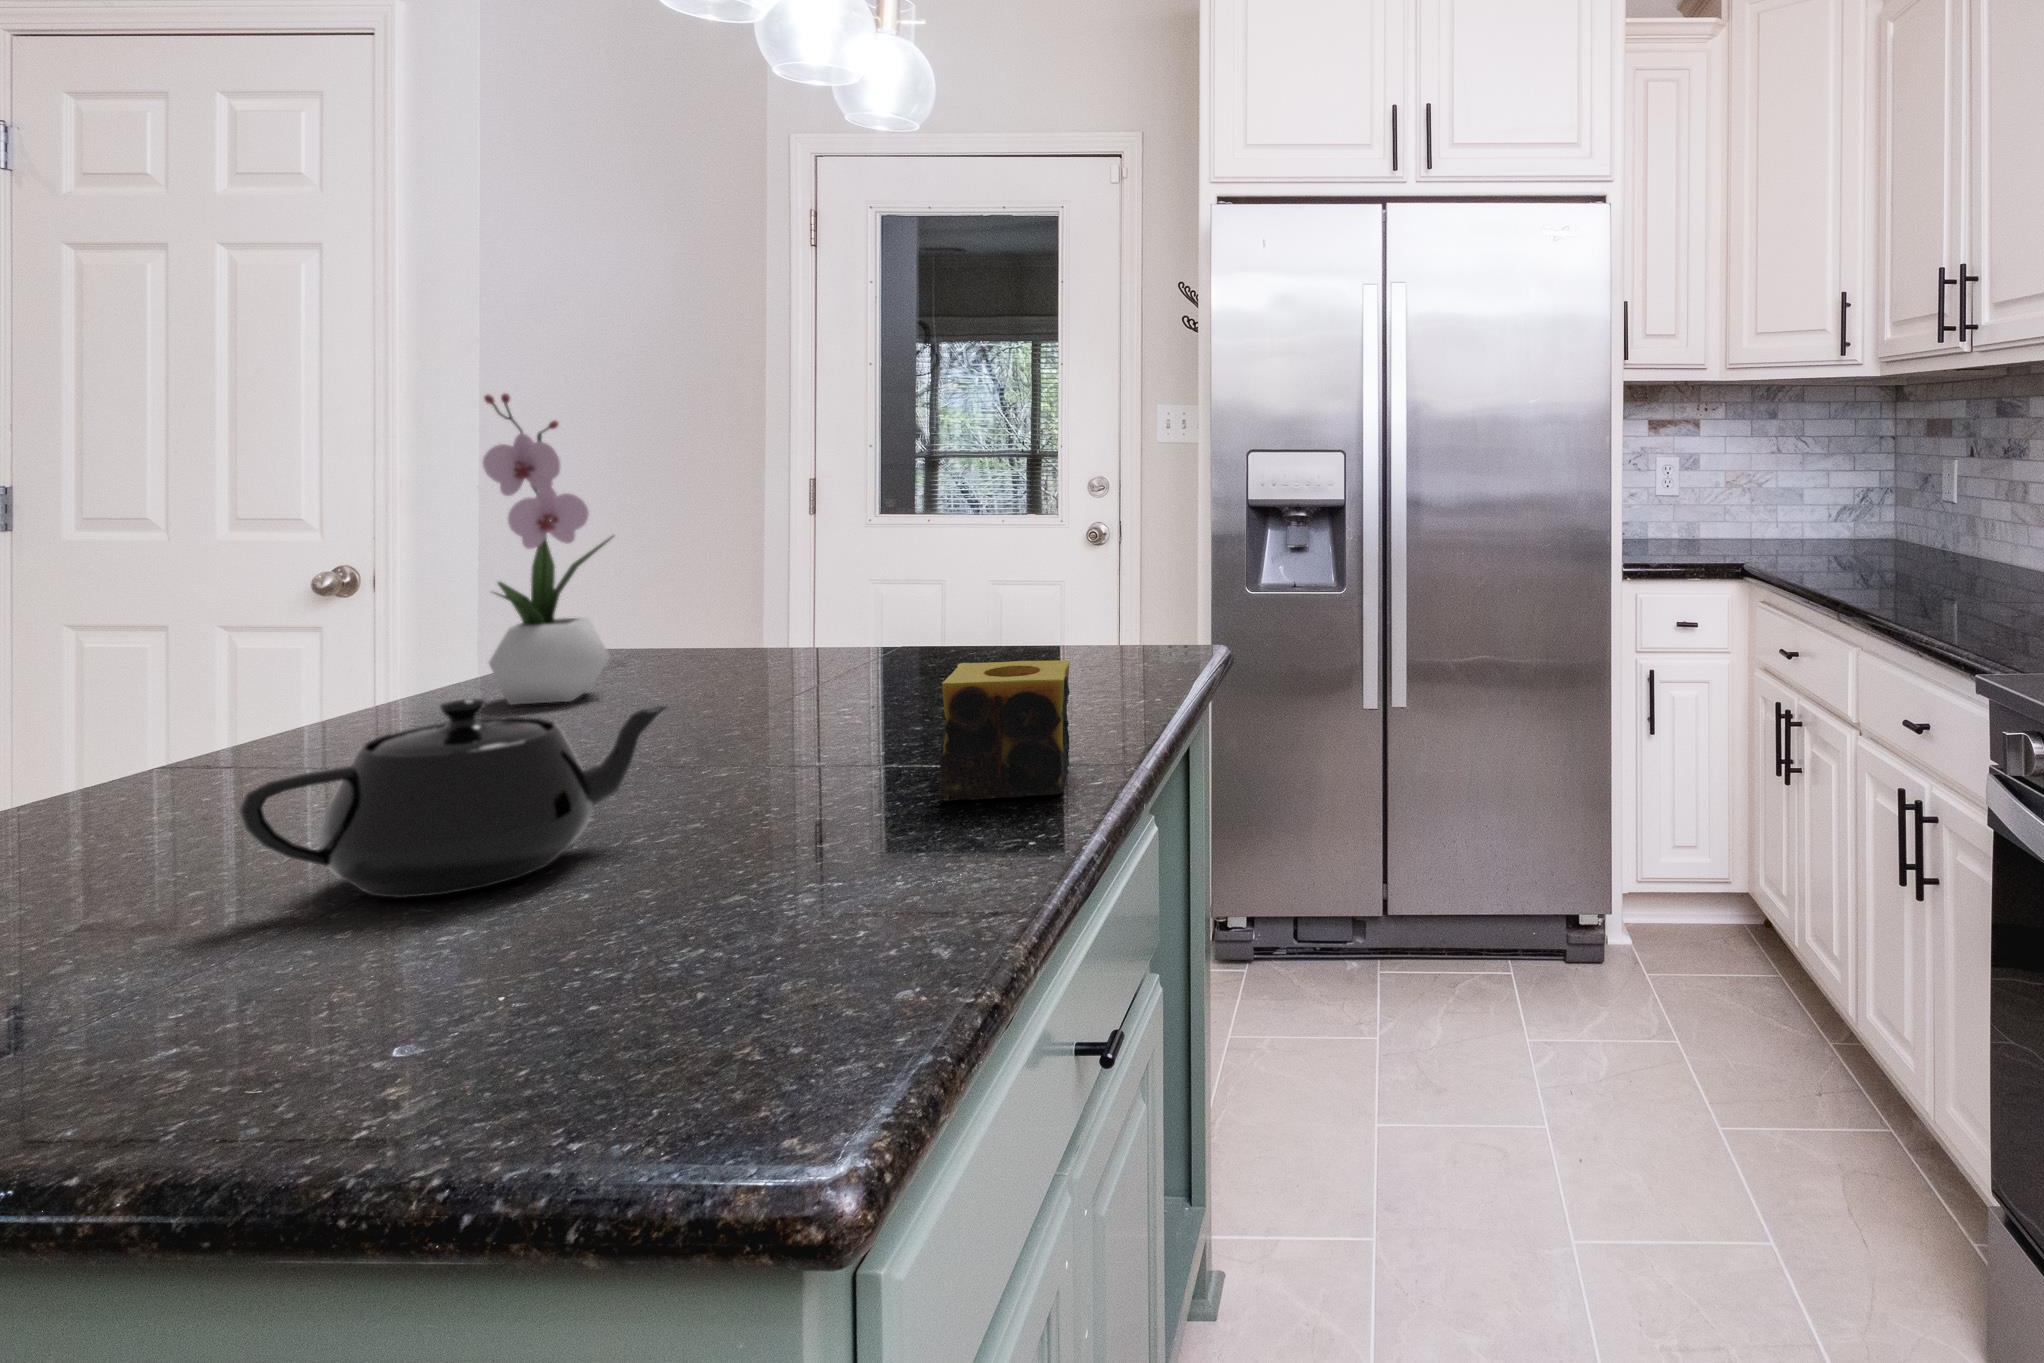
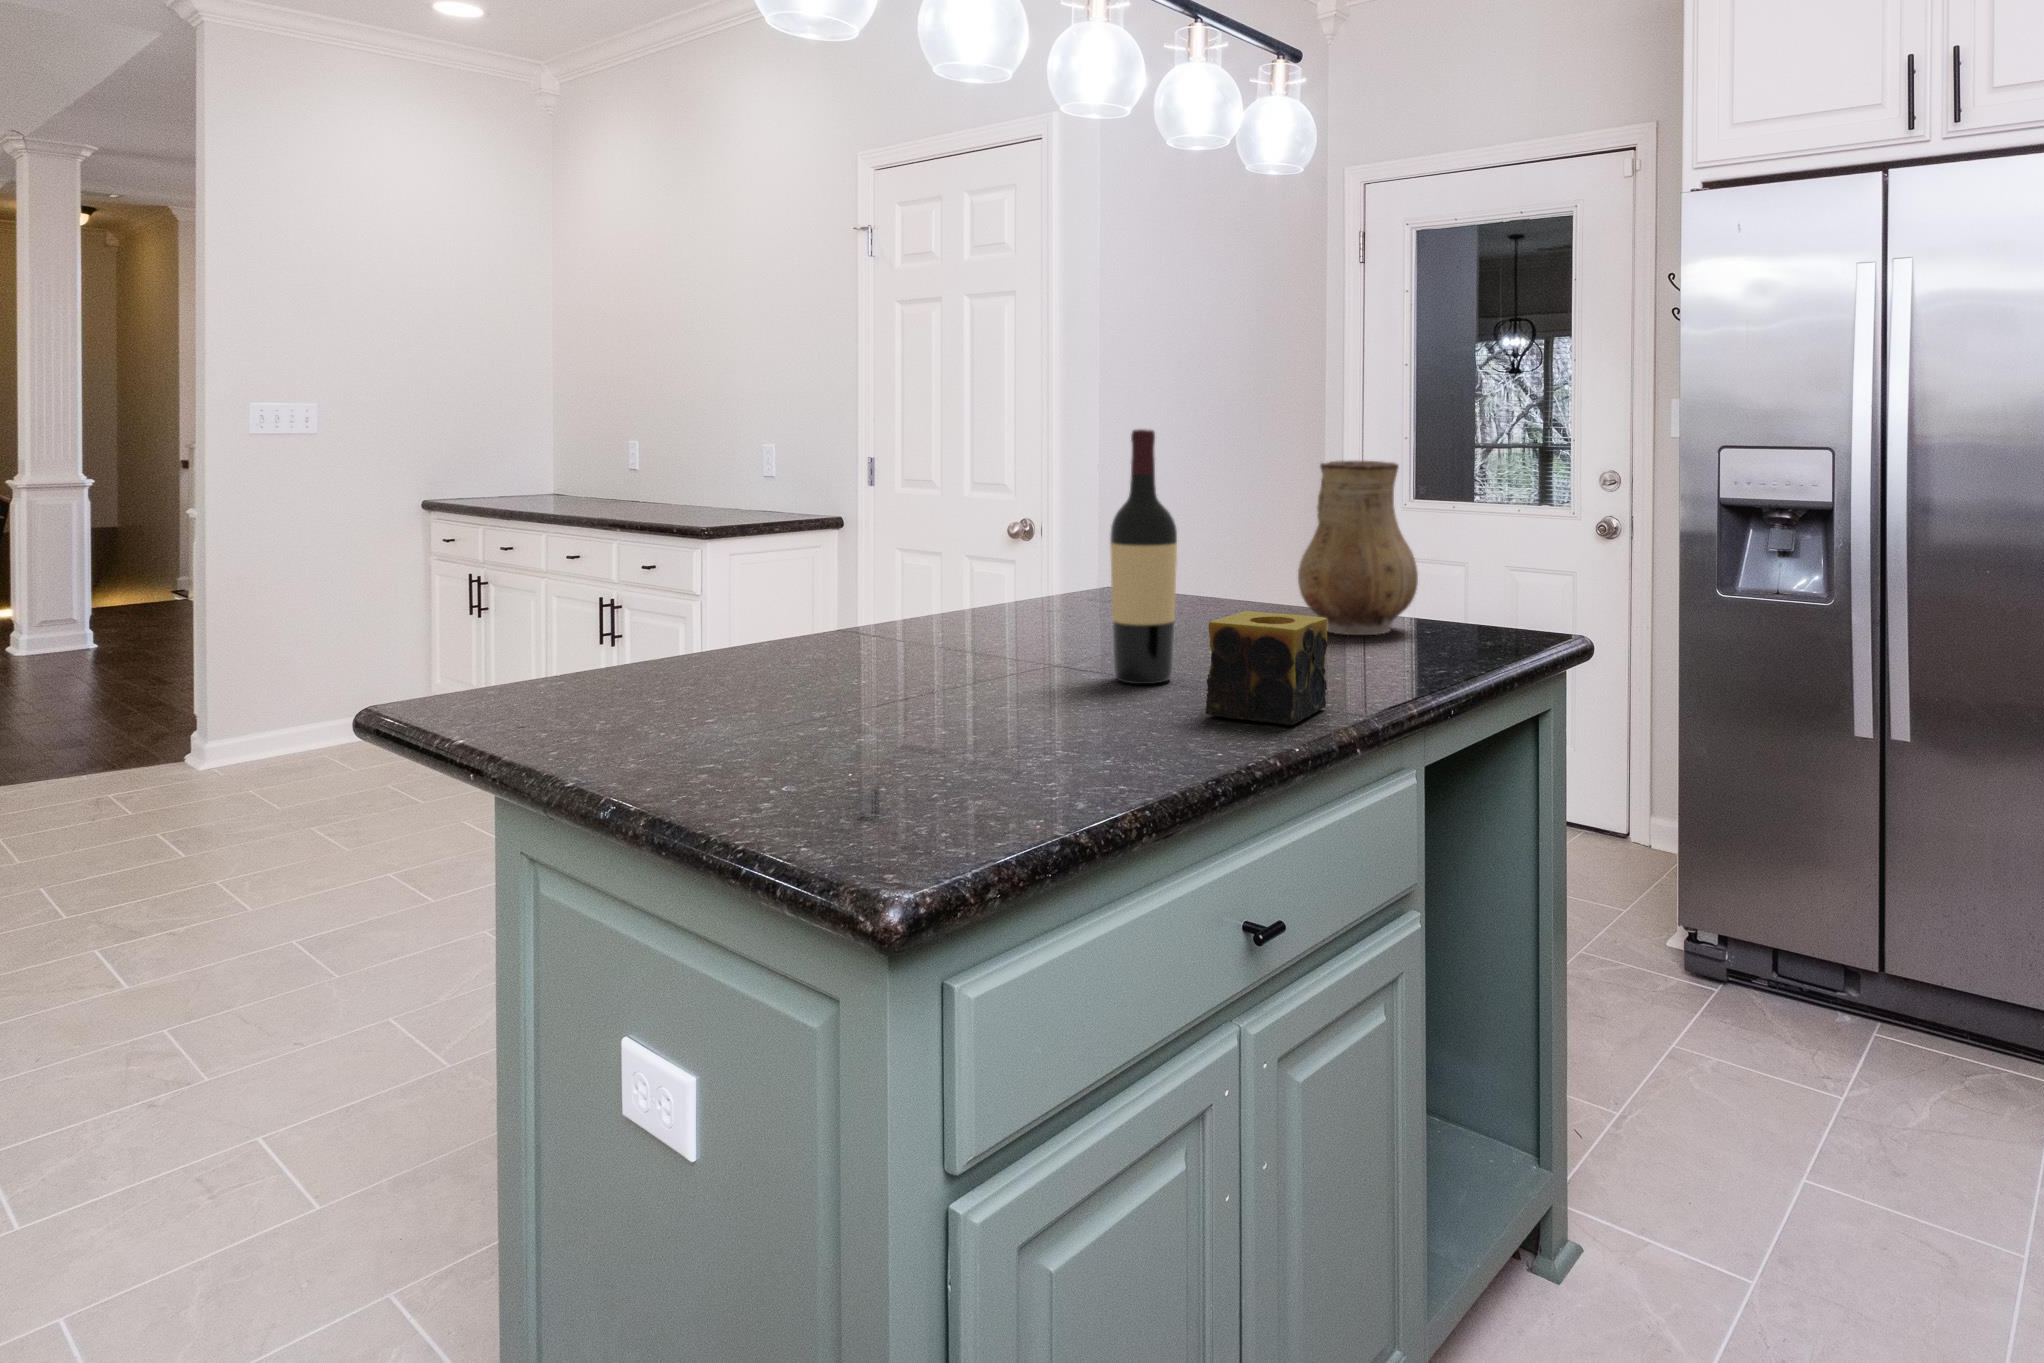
flower arrangement: present [483,393,613,705] -> none [1013,393,1103,619]
wine bottle: none [743,442,839,777] -> present [1110,429,1177,684]
ceramic pitcher: none [910,474,1054,676] -> present [1298,461,1418,635]
teapot: present [239,698,669,898] -> none [799,594,1035,716]

